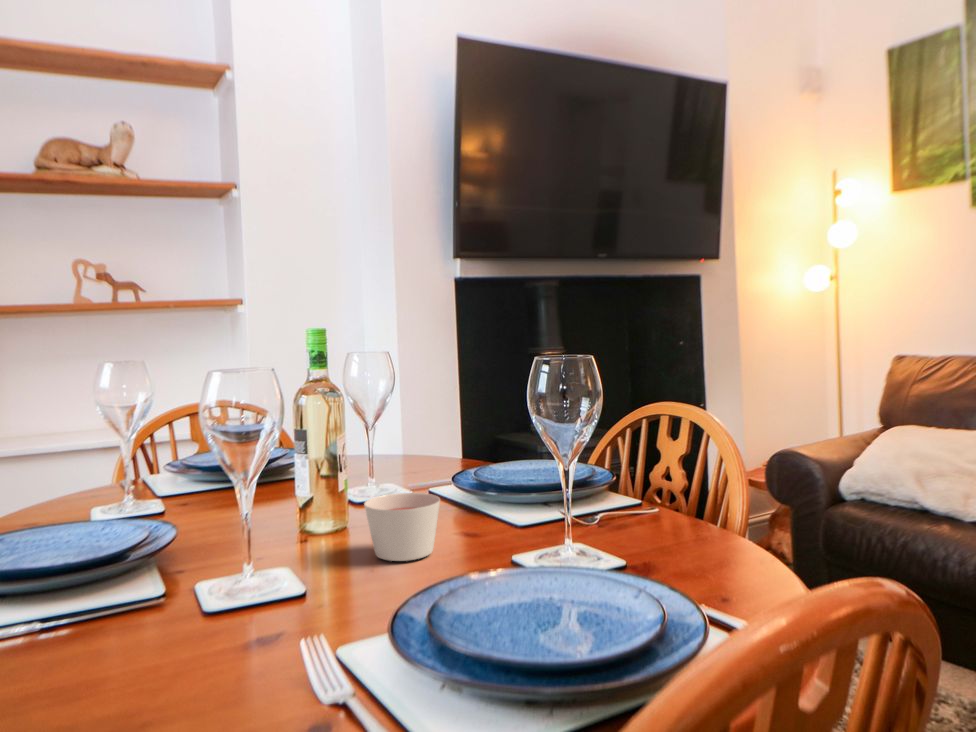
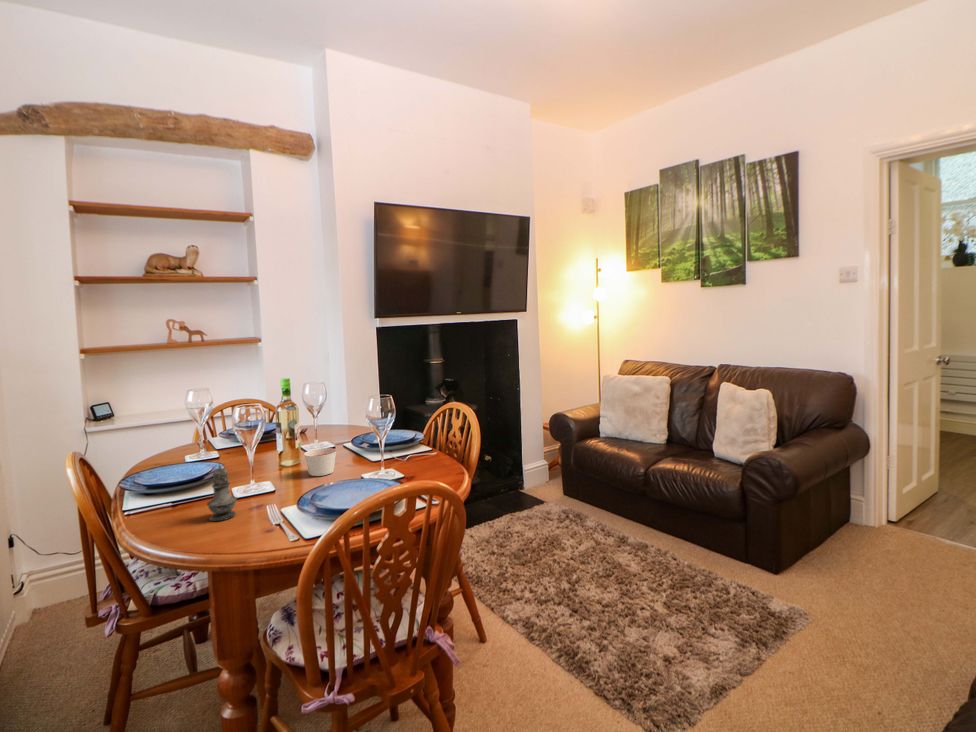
salt shaker: none [139,518,216,678] -> present [207,465,237,521]

